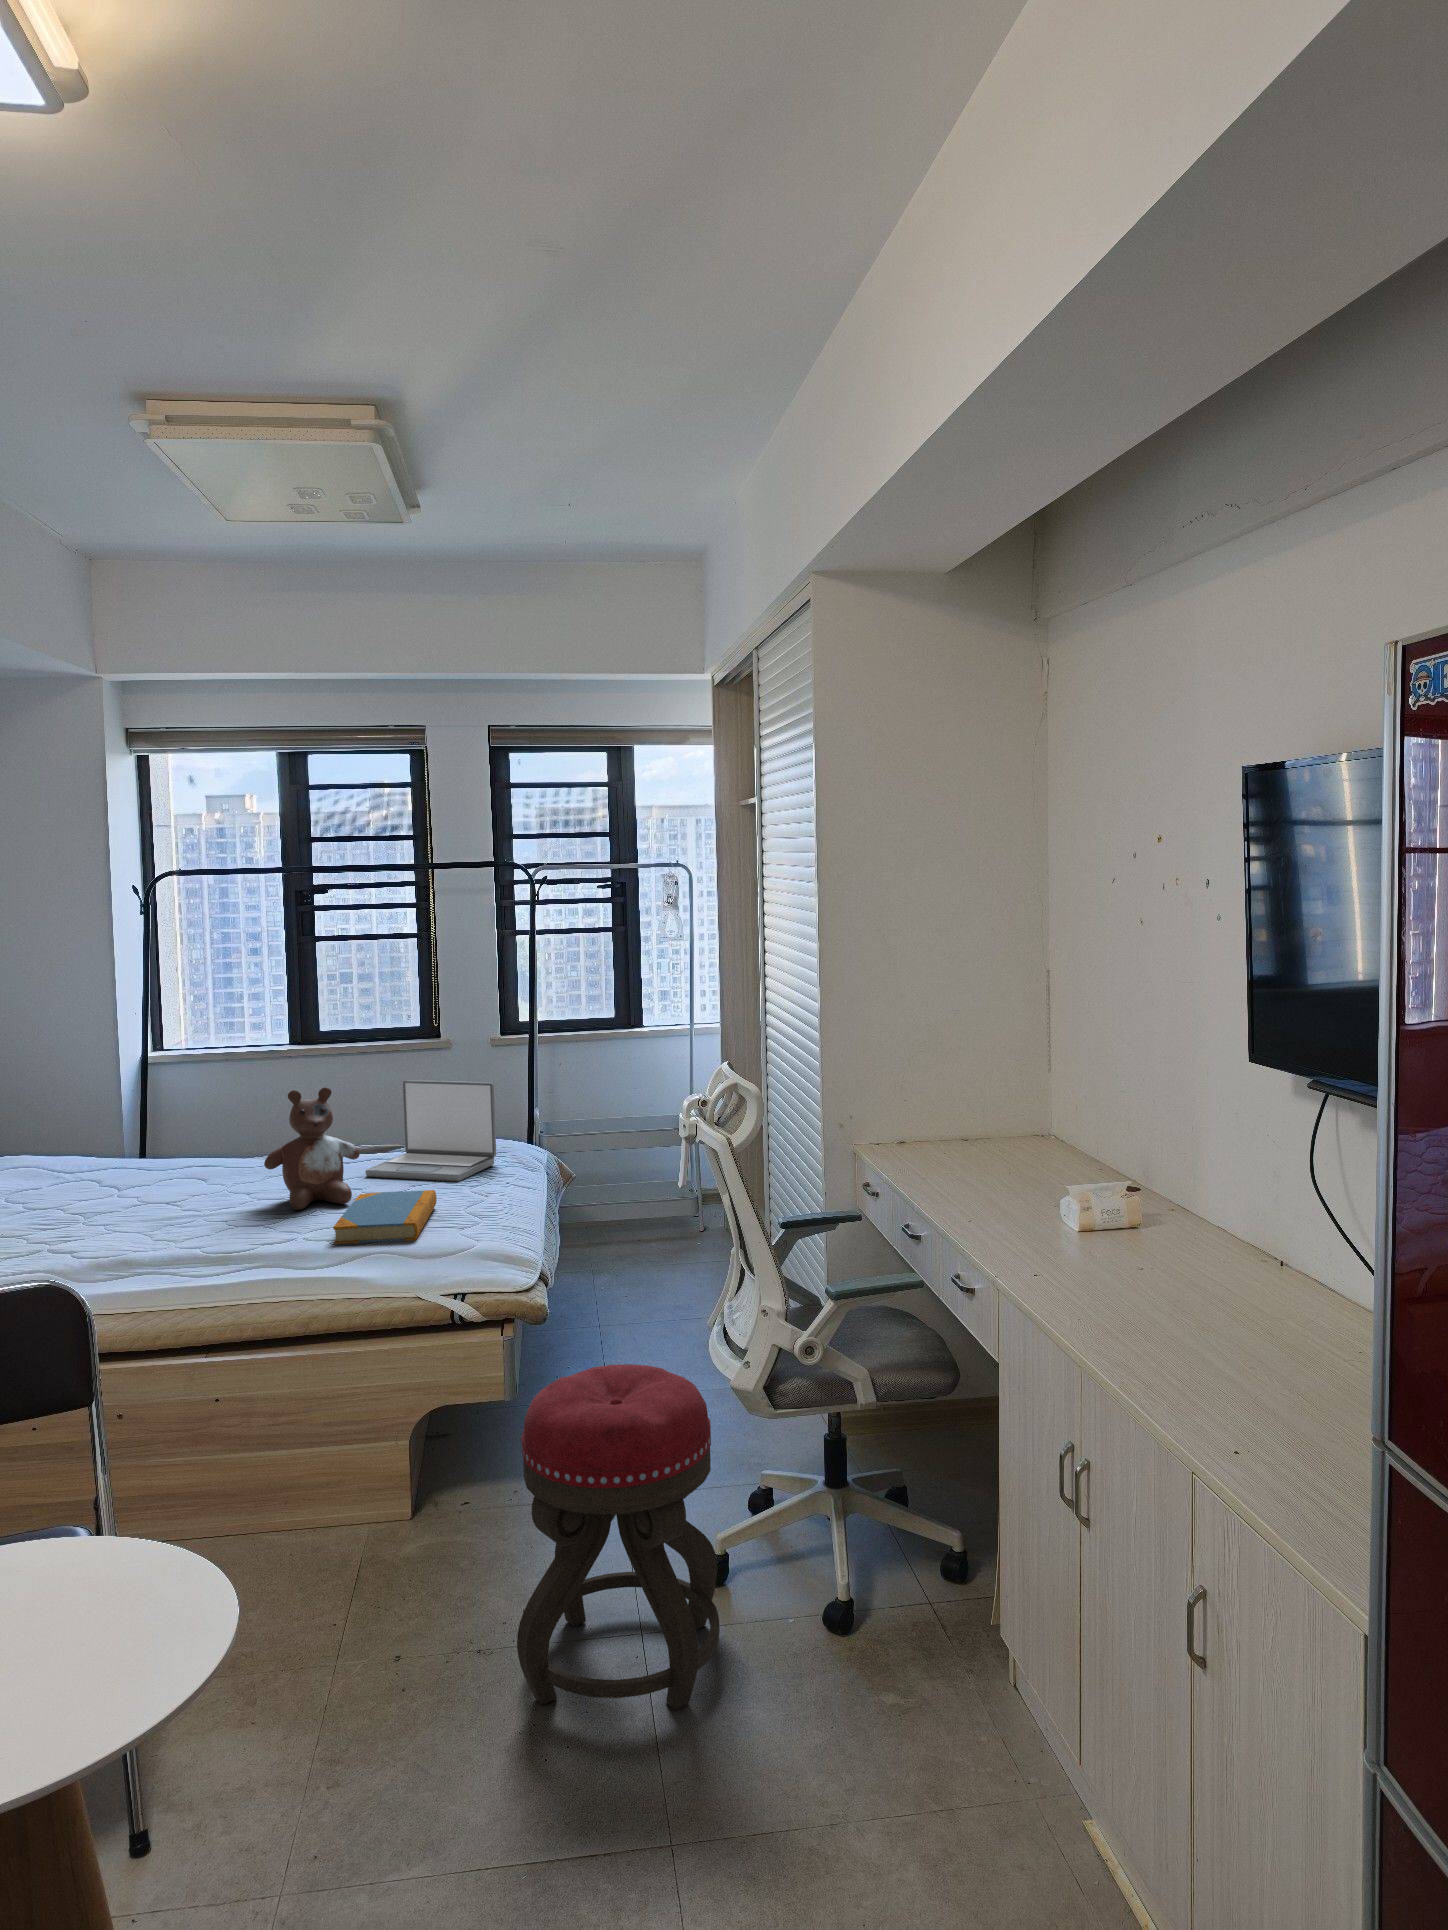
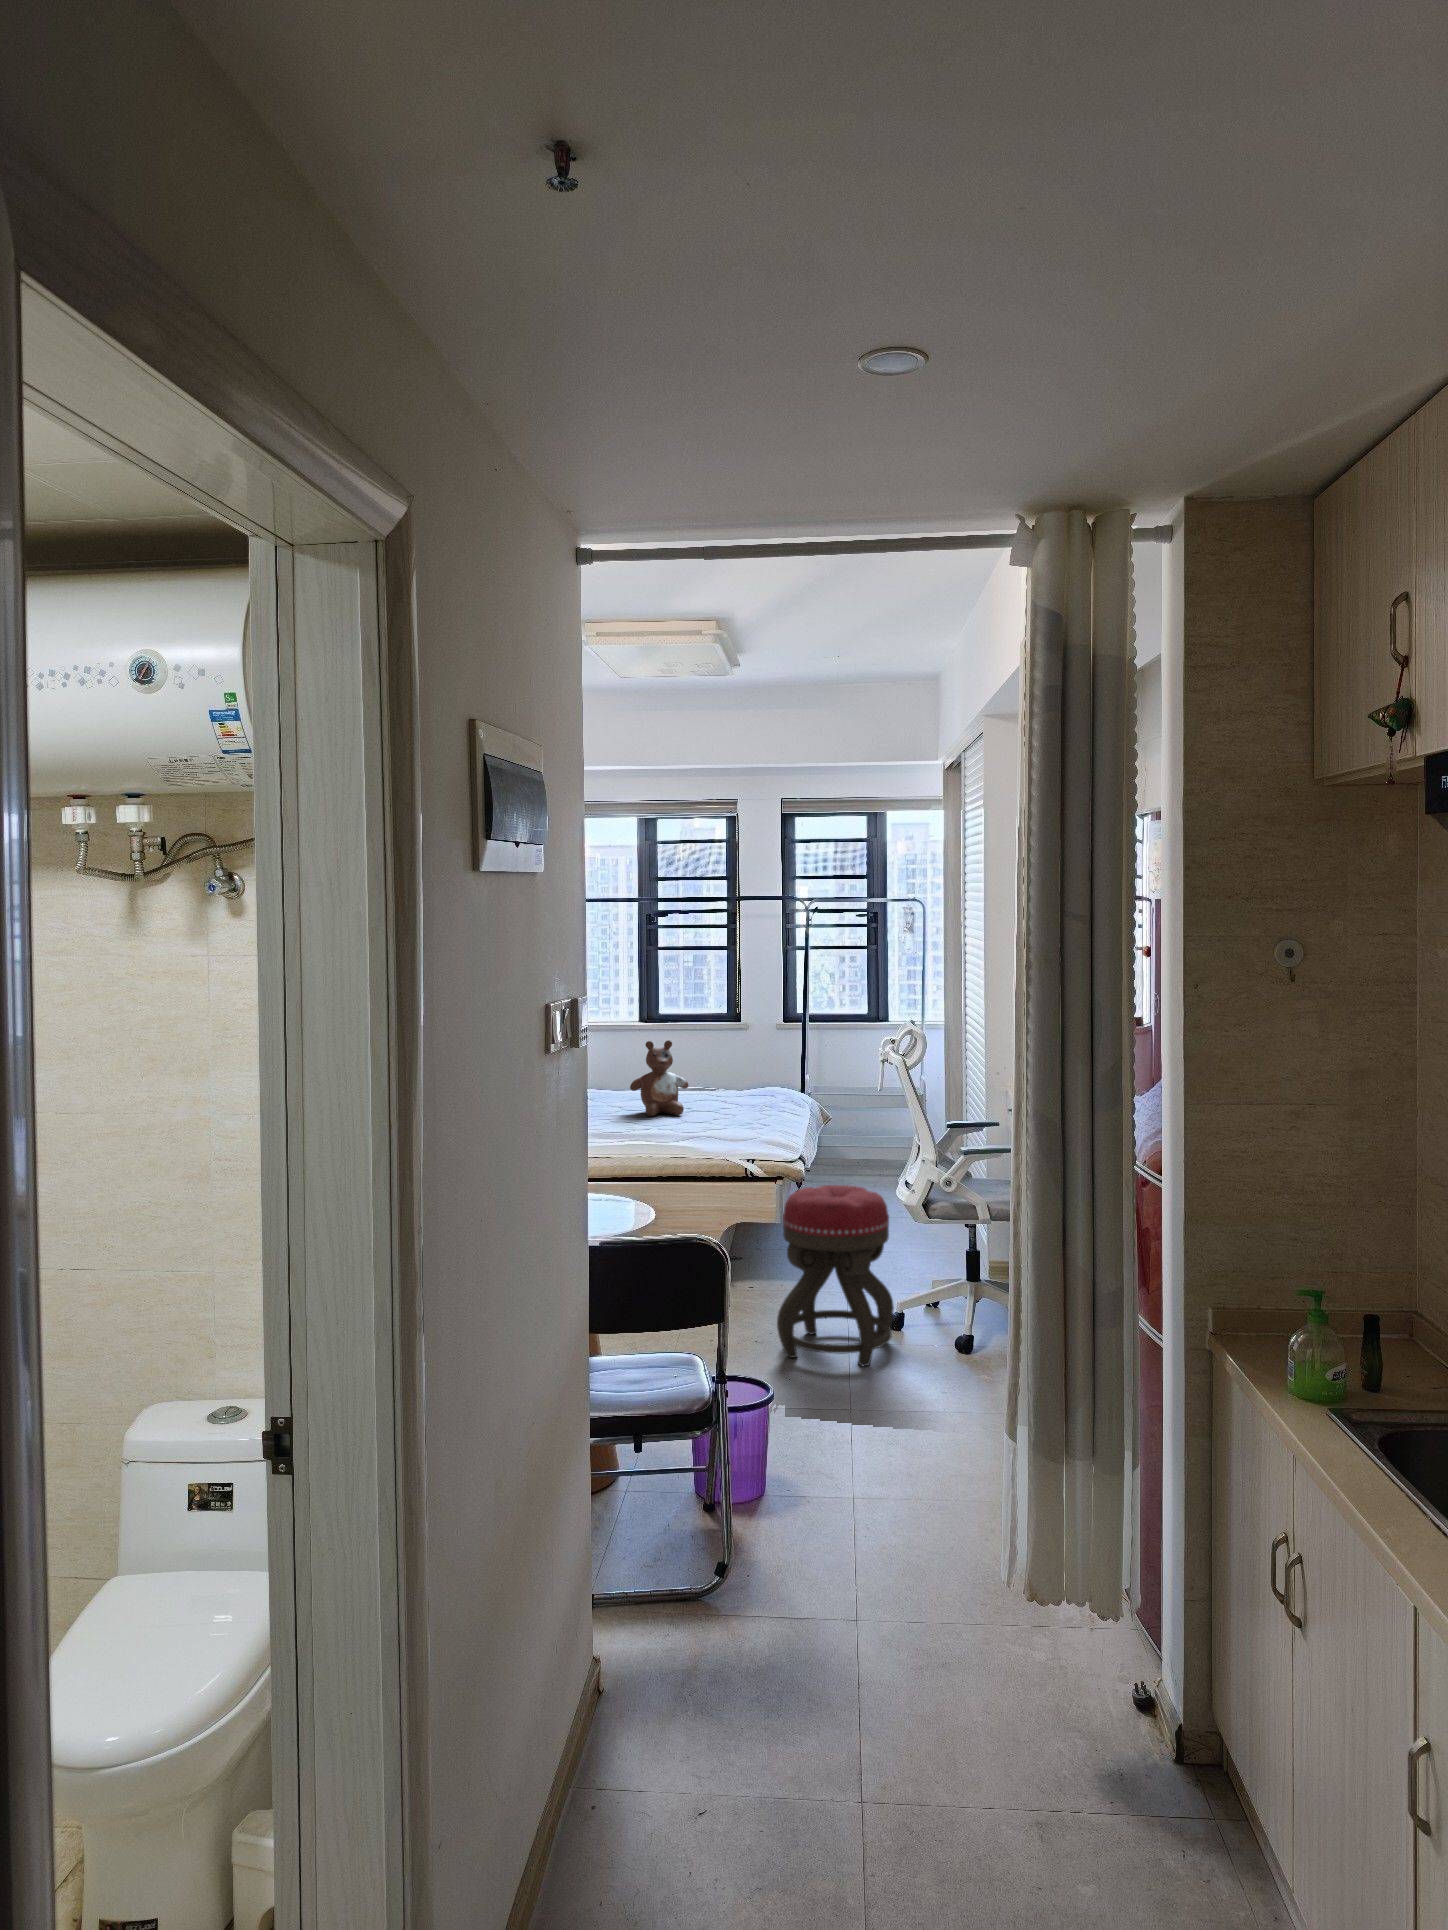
laptop: present [365,1080,496,1181] -> none [691,1043,777,1109]
book: present [333,1190,437,1244] -> none [675,1107,737,1132]

